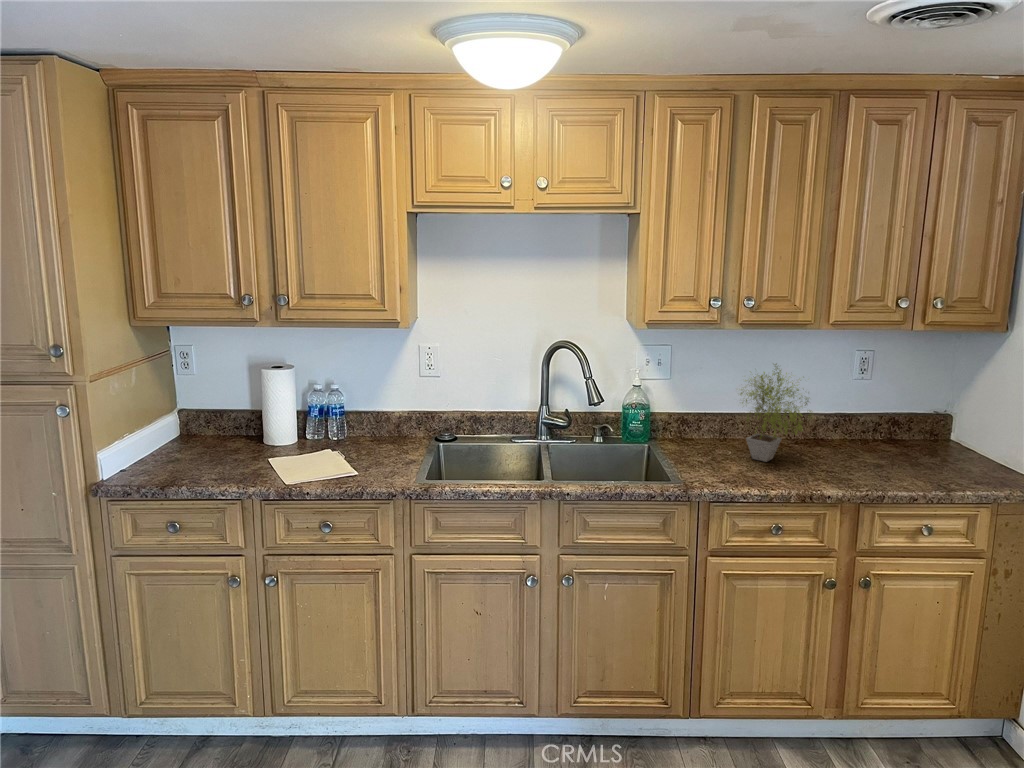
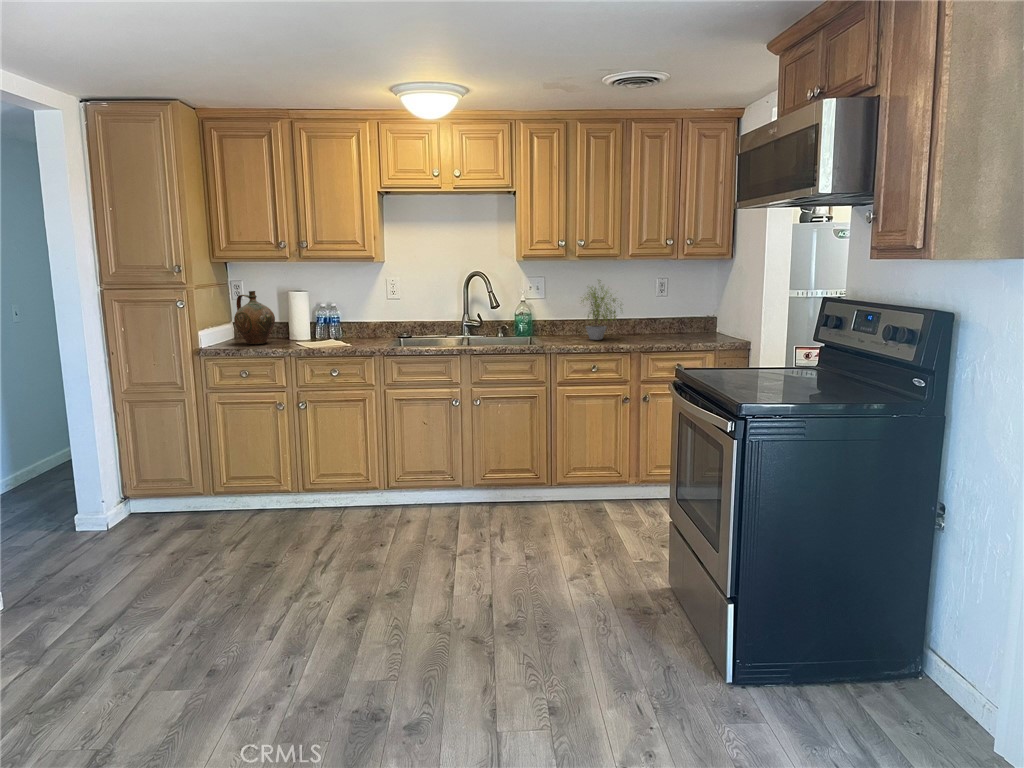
ceramic jug: none [169,371,238,459] -> present [234,291,275,344]

